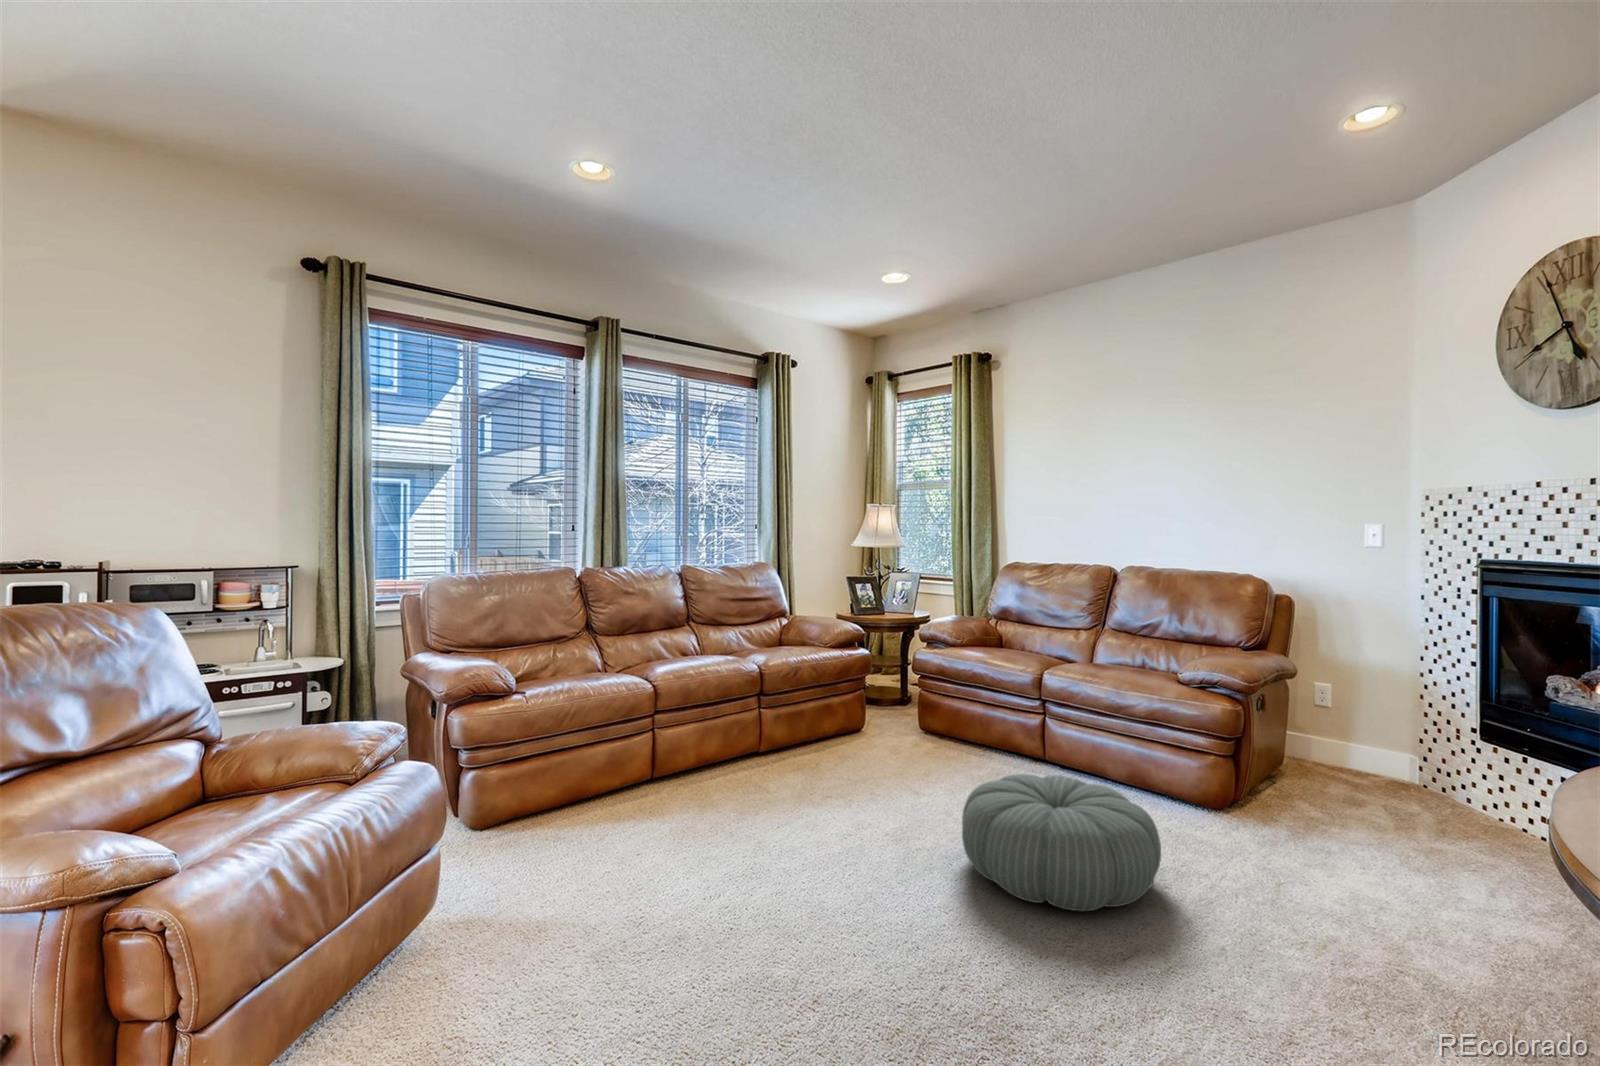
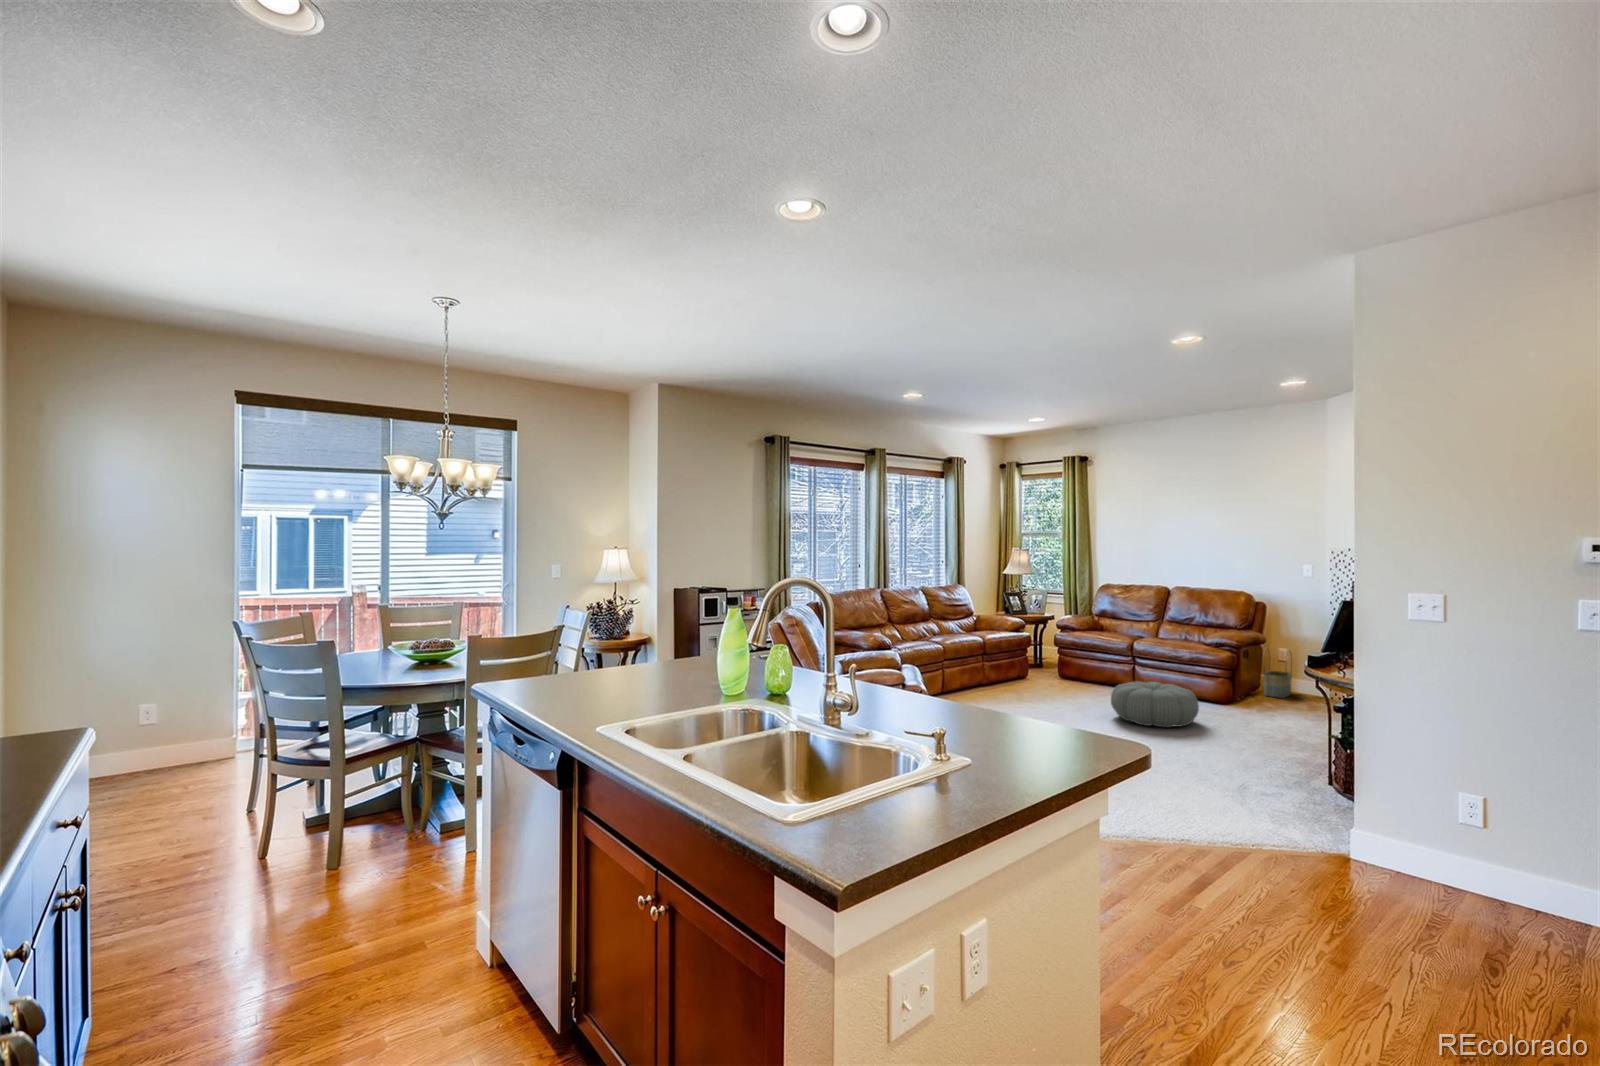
basket: none [1291,686,1347,790] -> present [1263,657,1292,698]

